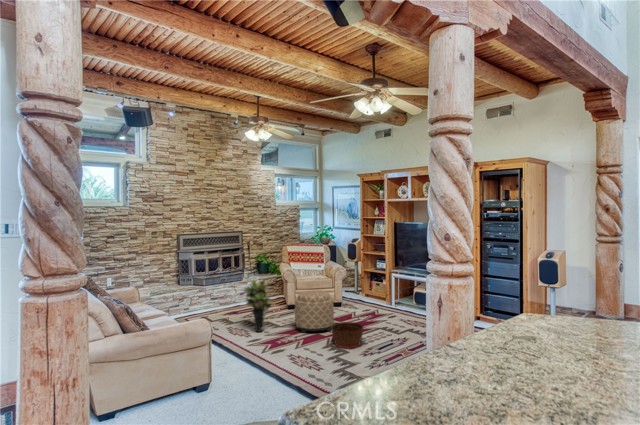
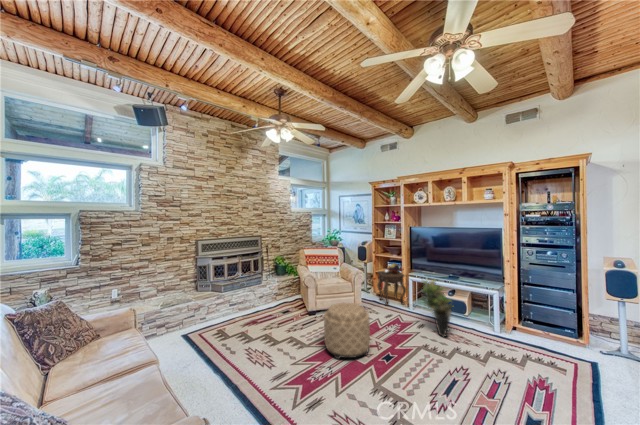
side table: none [361,260,388,303] -> present [377,263,406,306]
potted plant: present [244,280,272,332] -> present [422,280,453,337]
basket: present [331,322,363,348] -> none [380,349,424,395]

